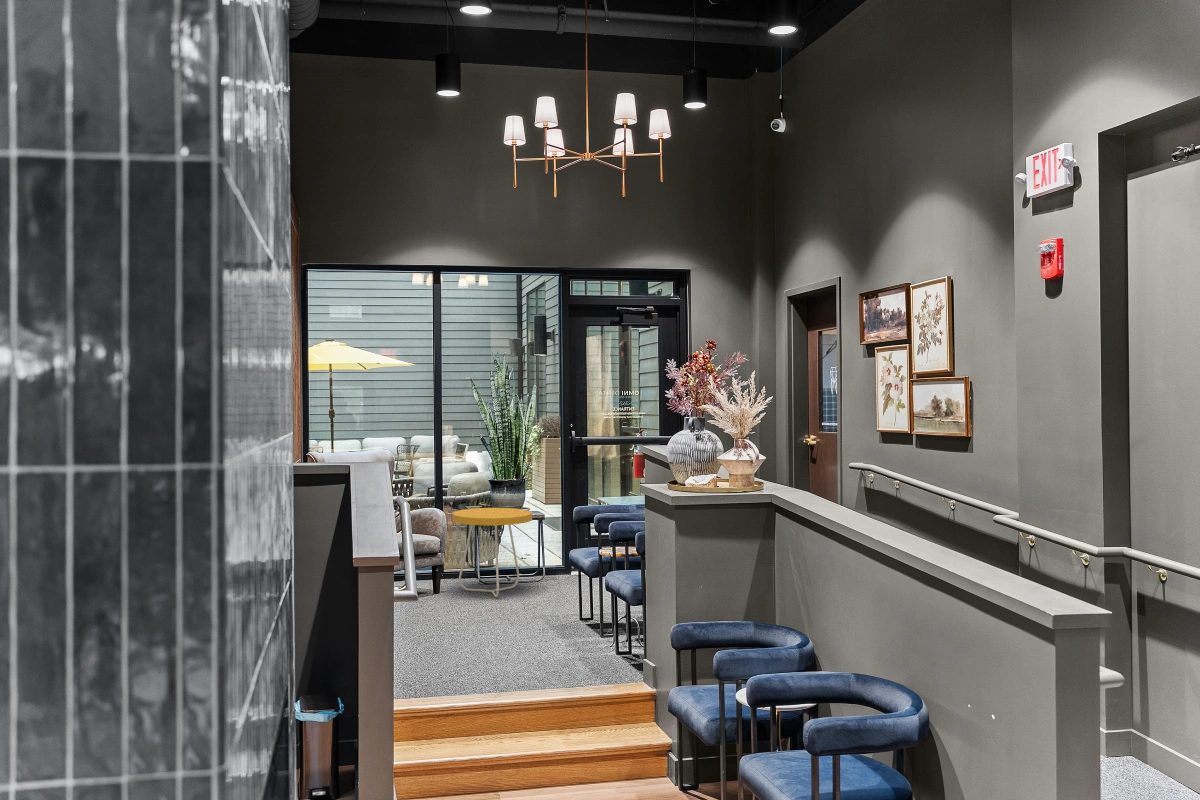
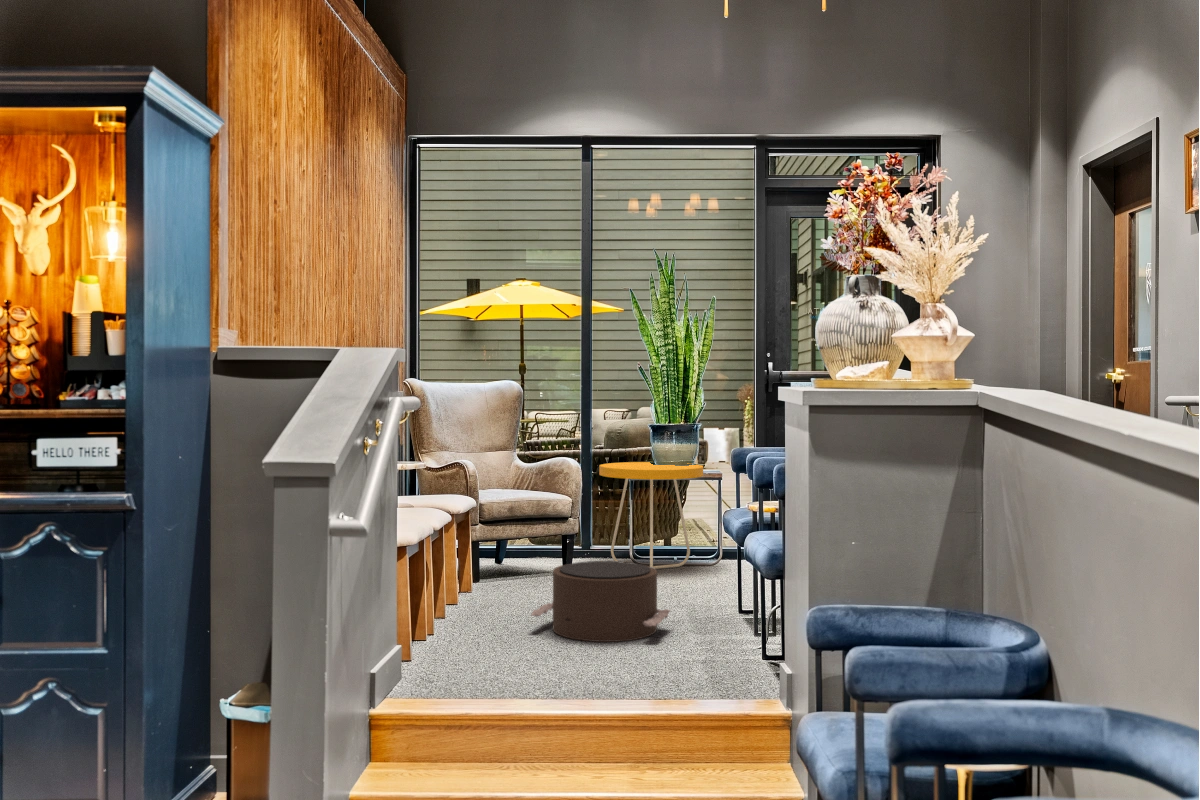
pouf: none [445,594,542,655] -> present [531,561,670,642]

